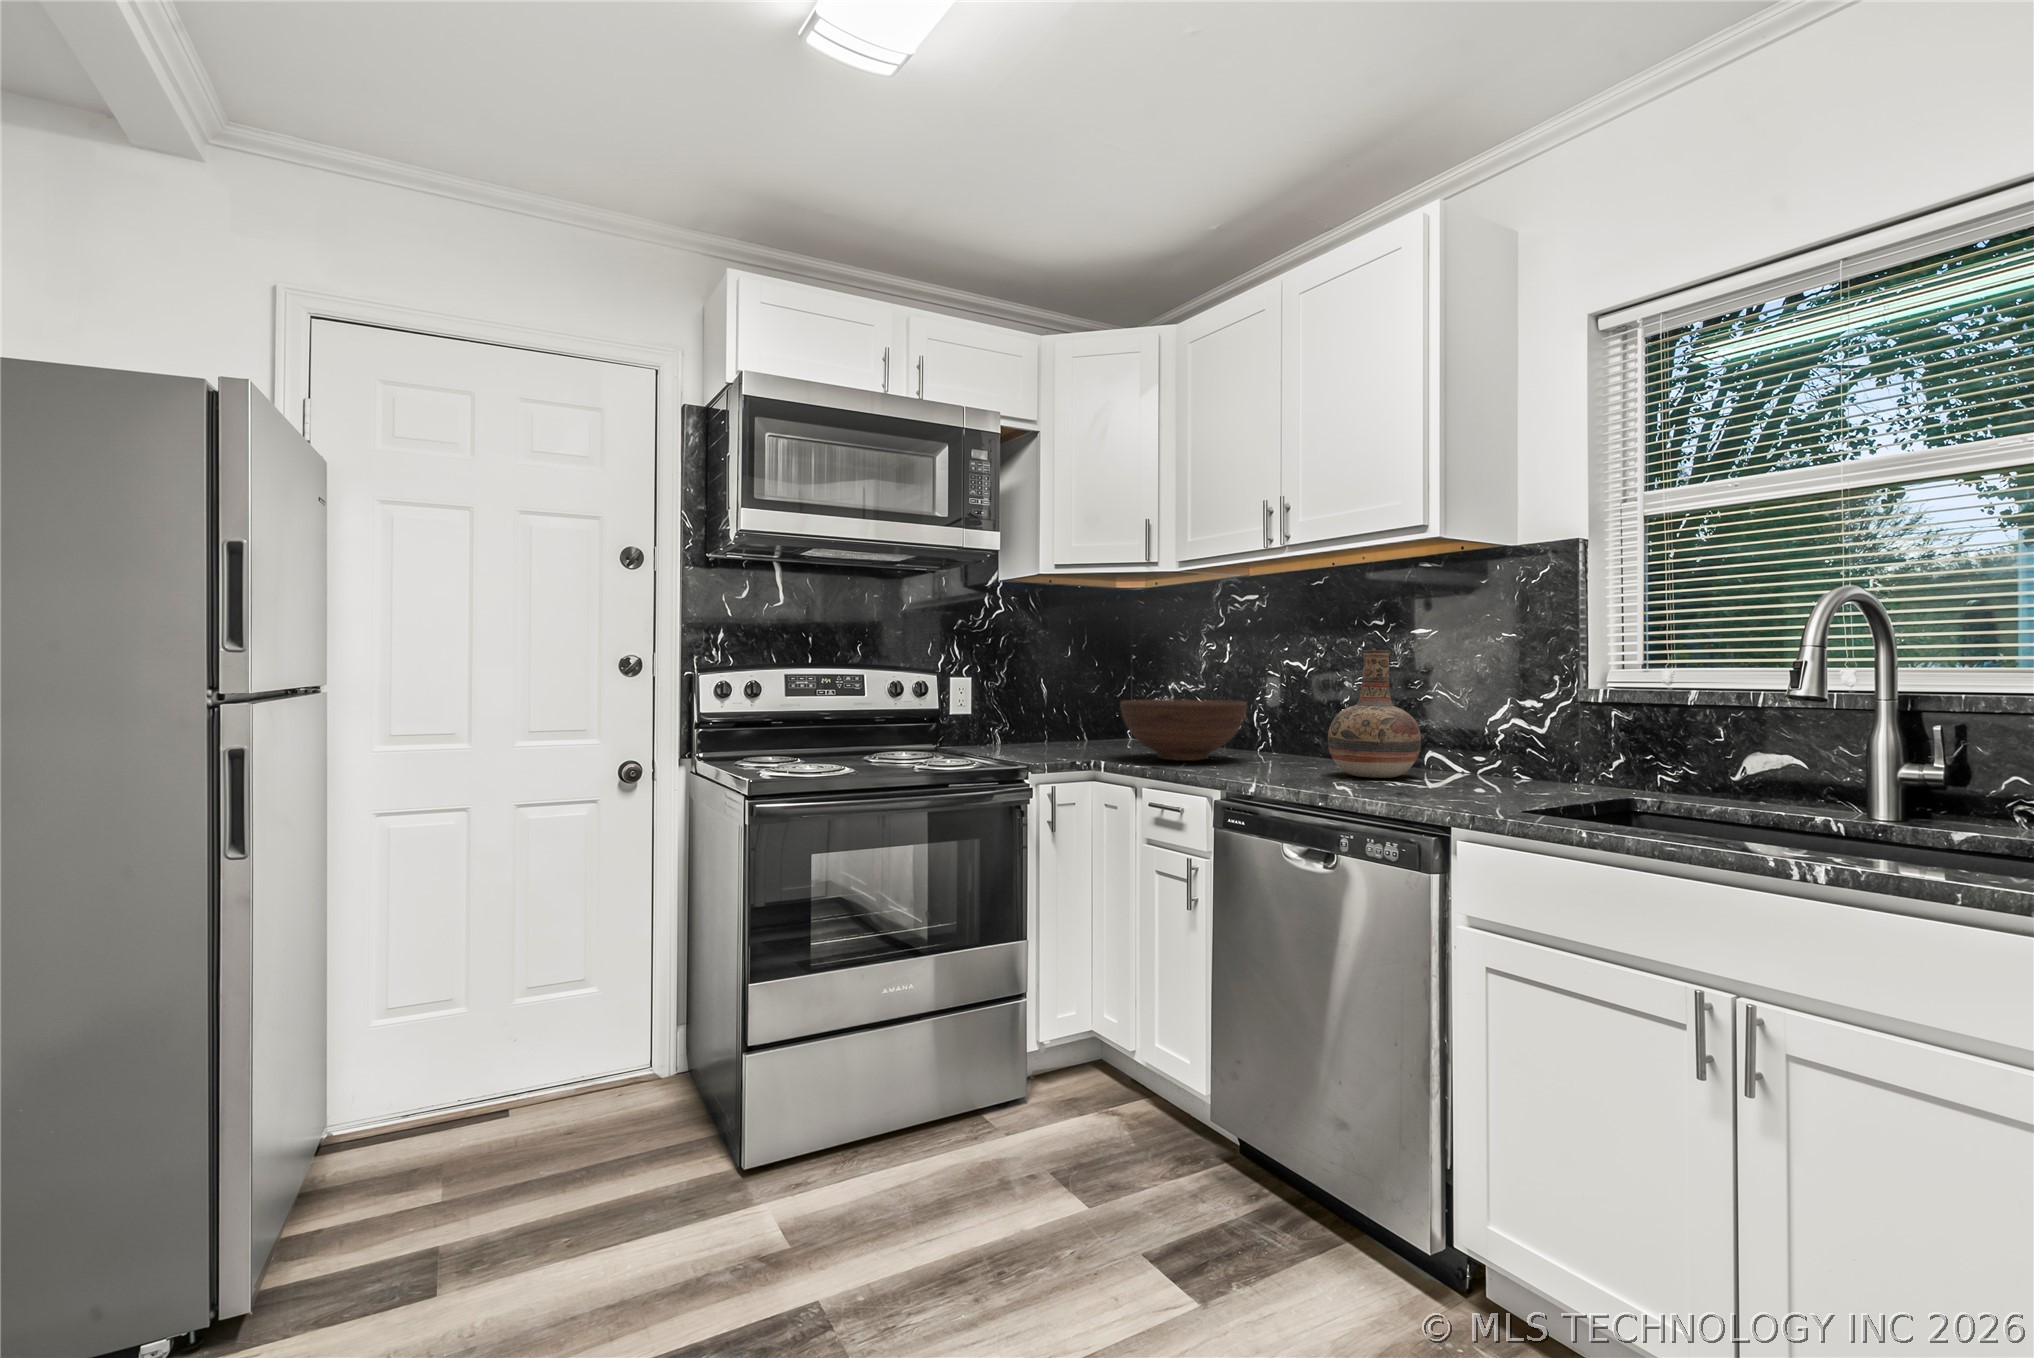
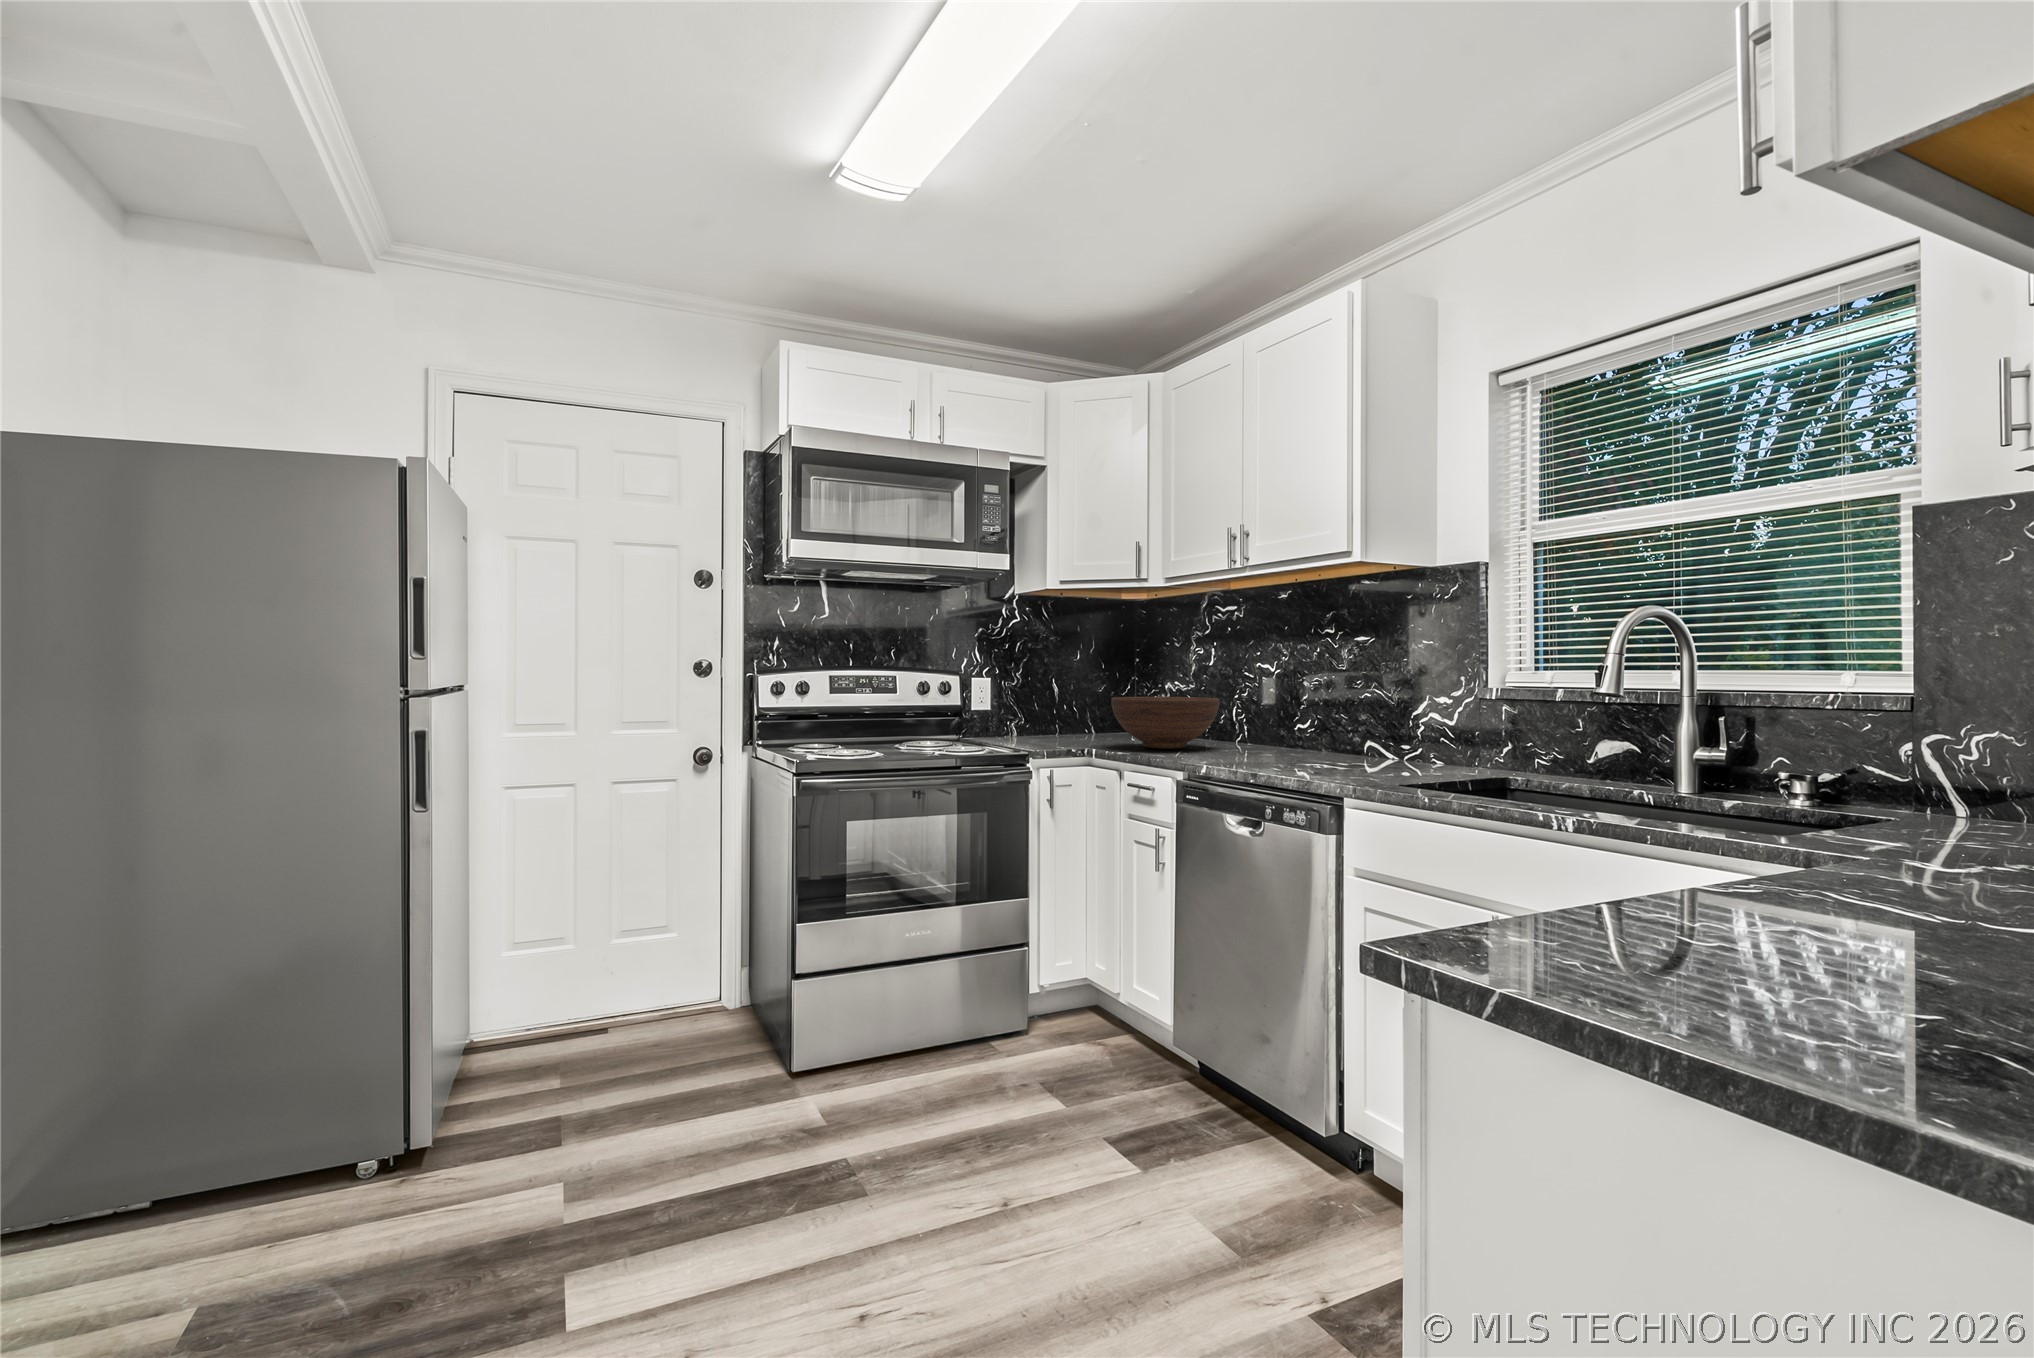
vase: present [1328,650,1421,778] -> none [1276,655,1353,762]

